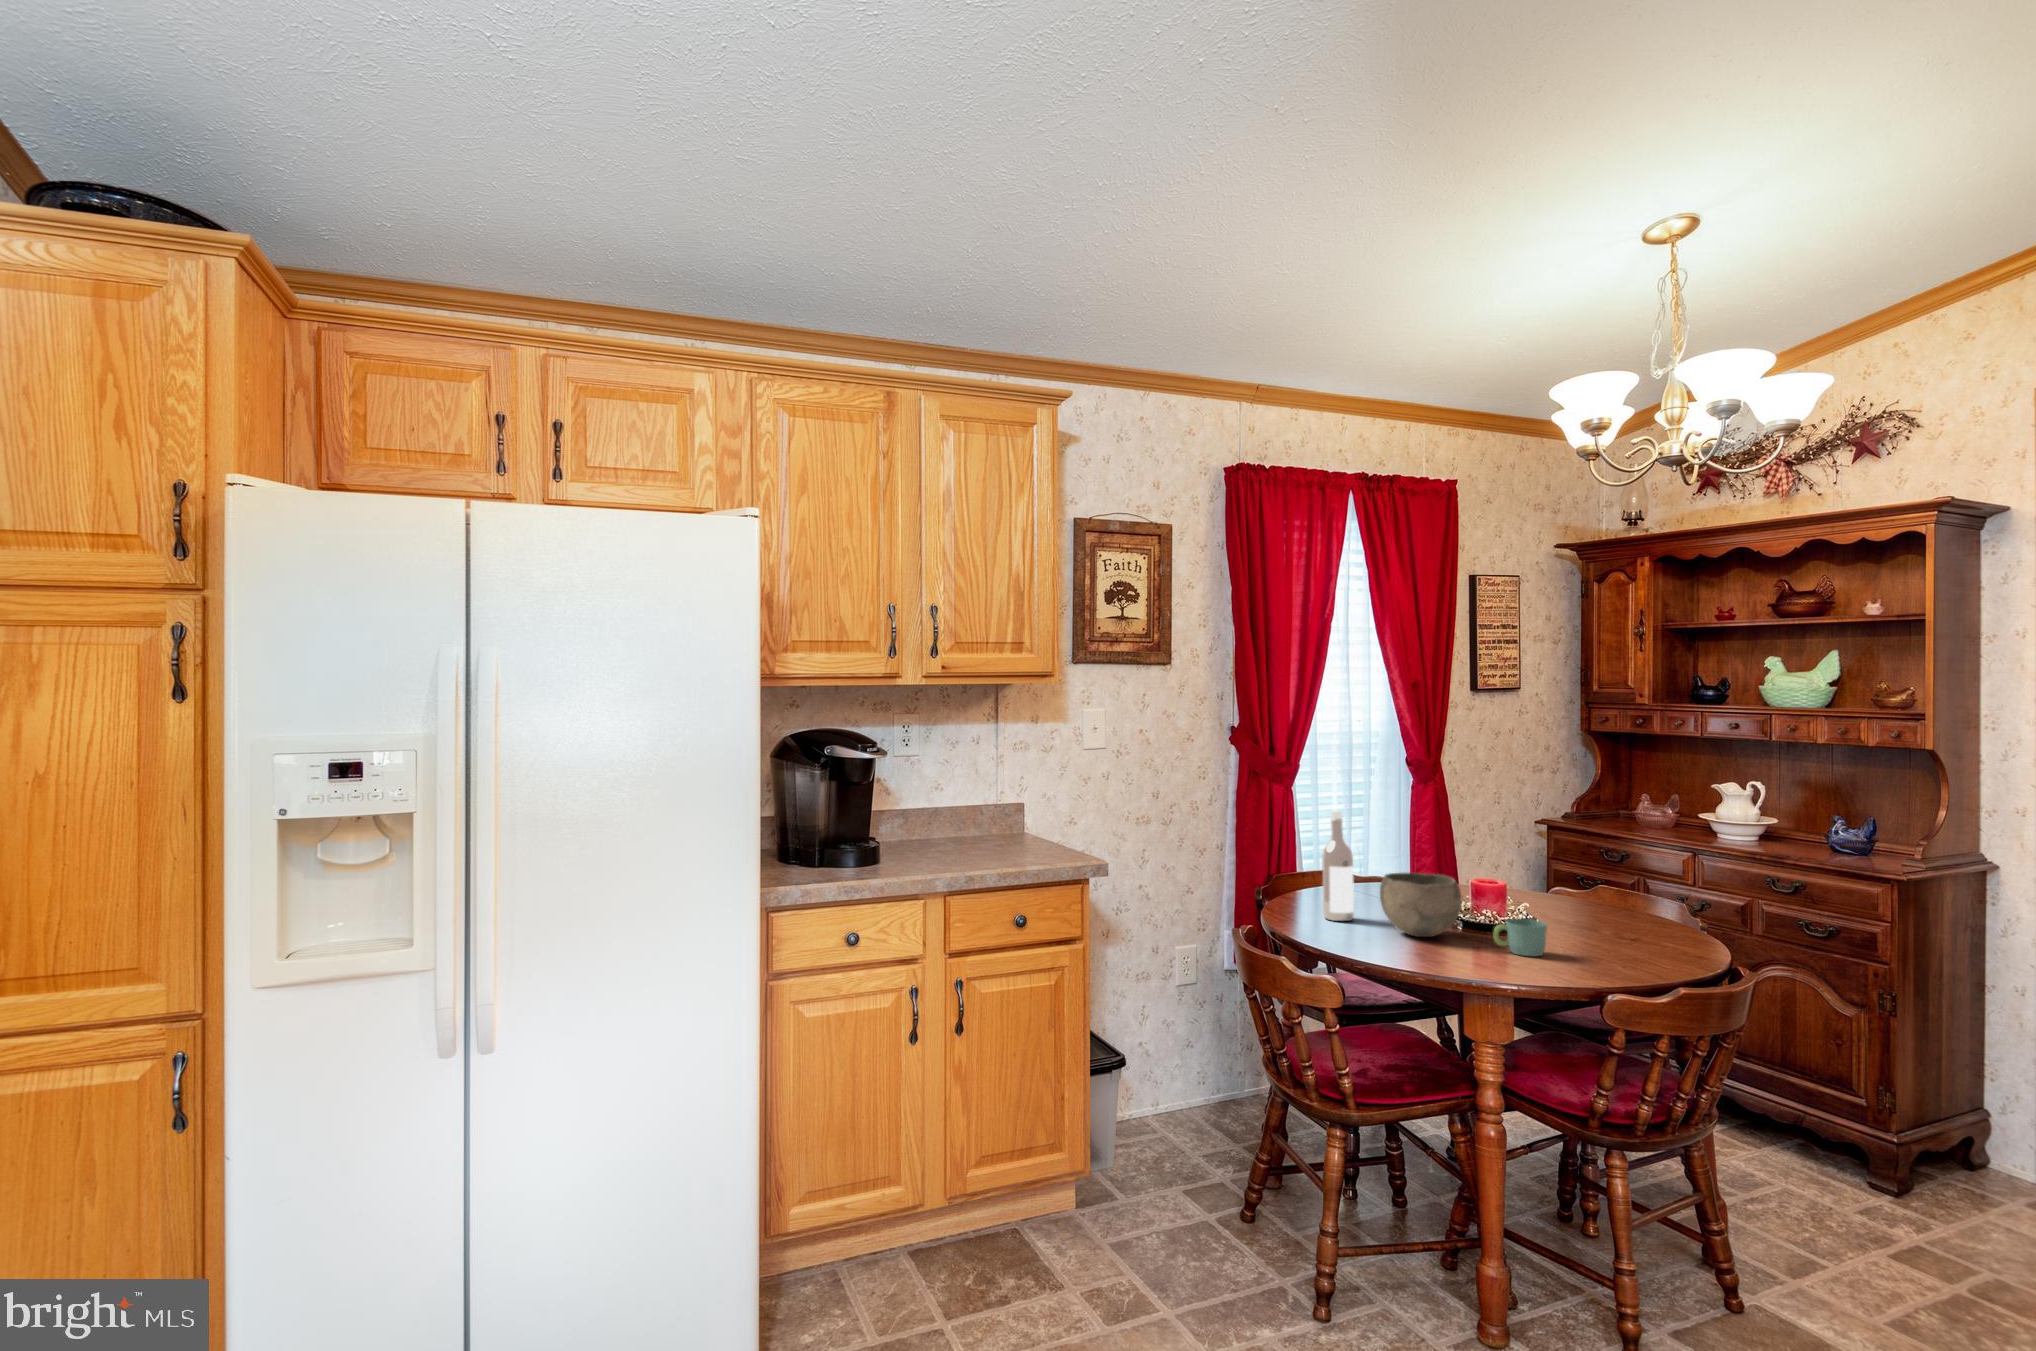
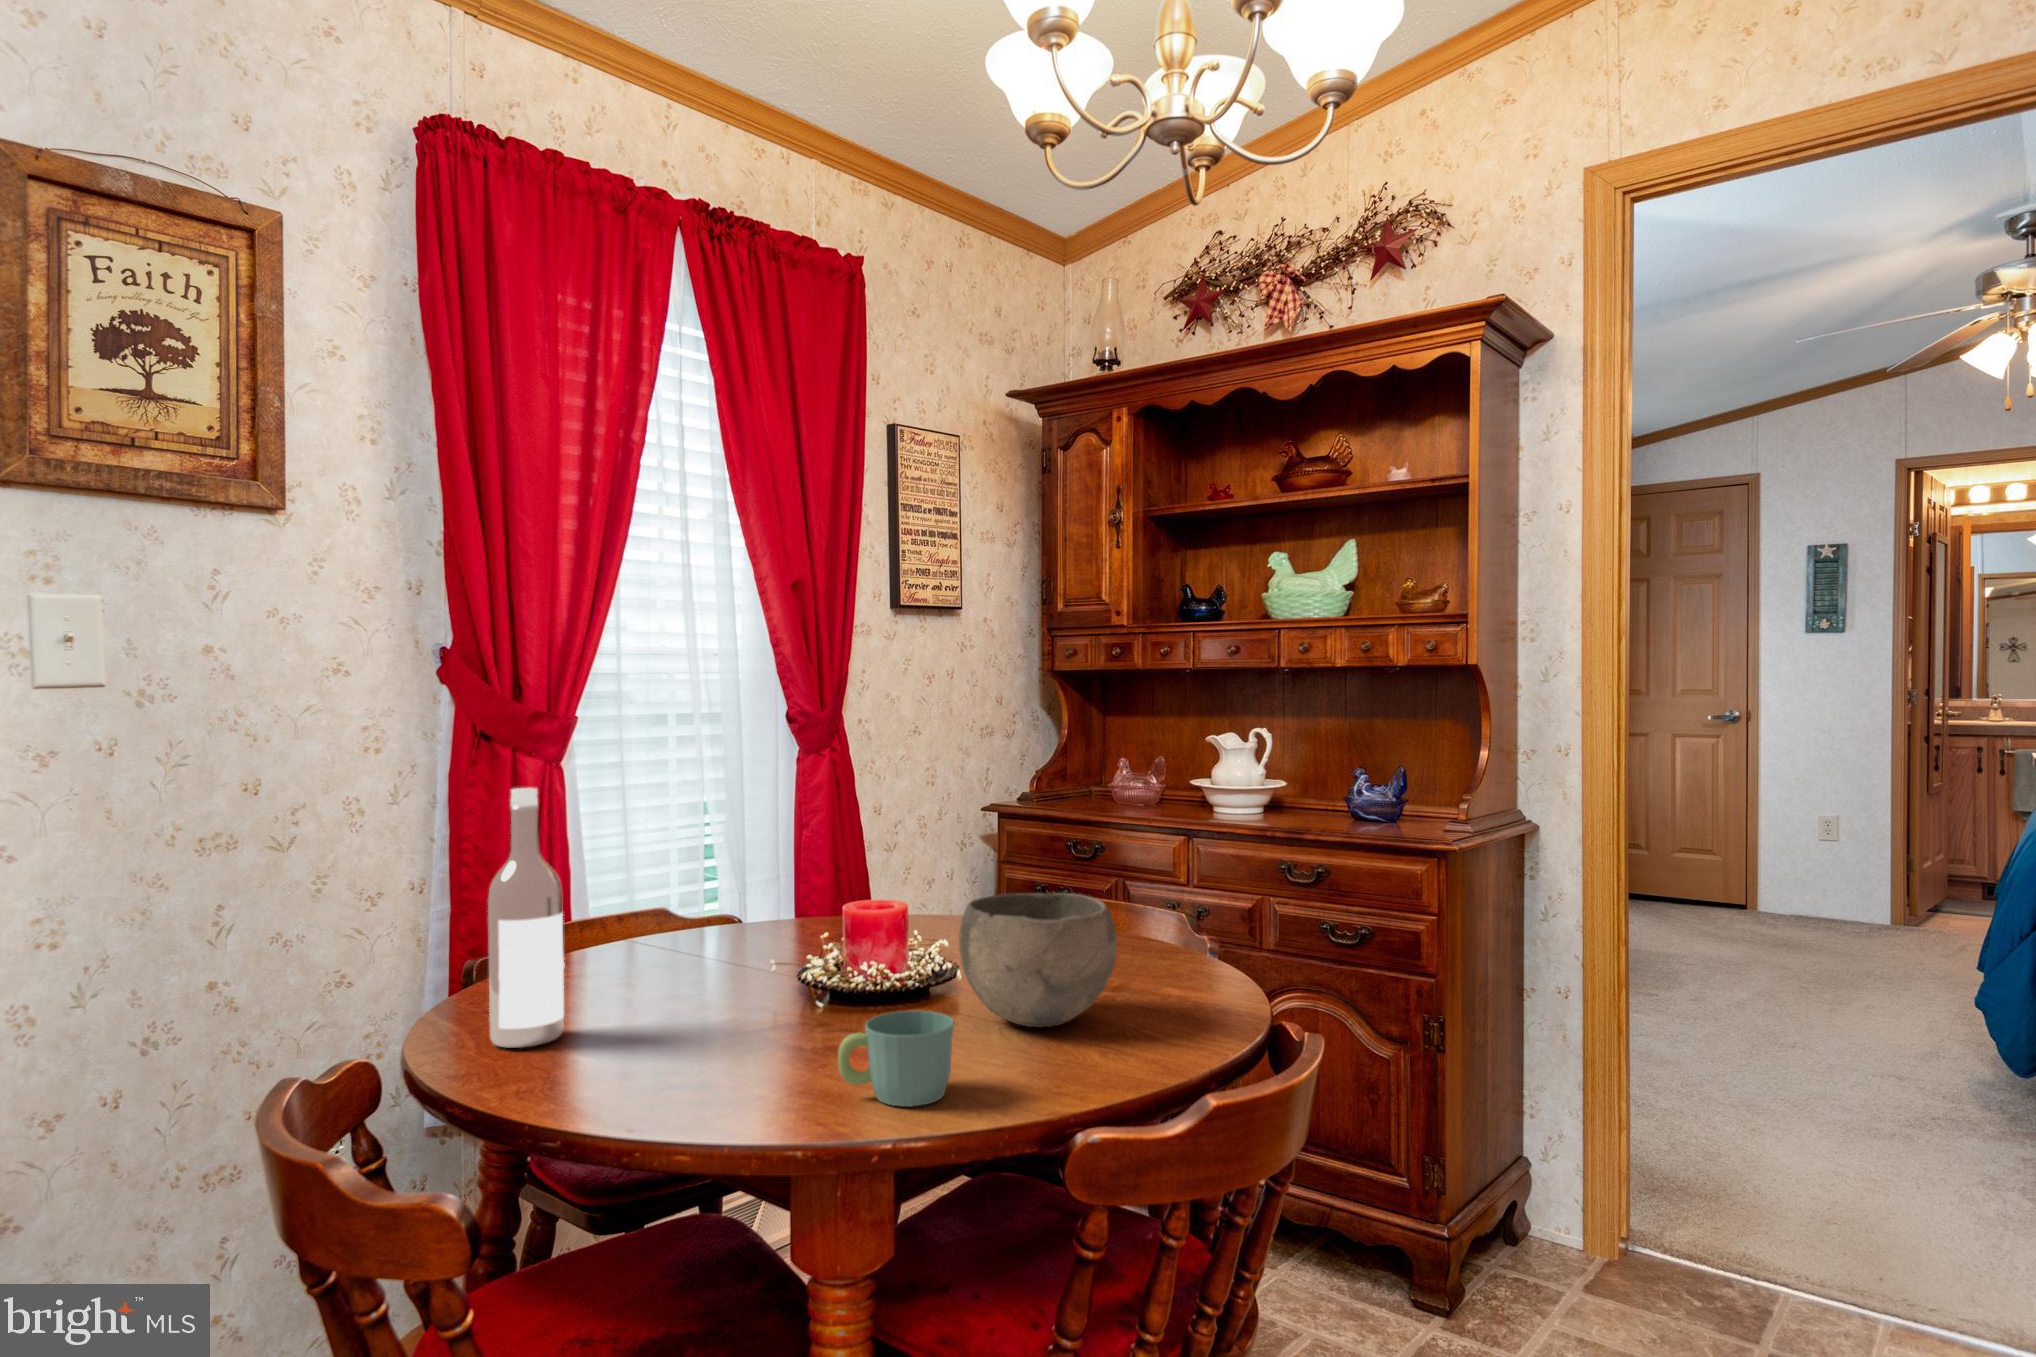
bowl: present [1380,873,1462,937] -> present [959,893,1117,1027]

